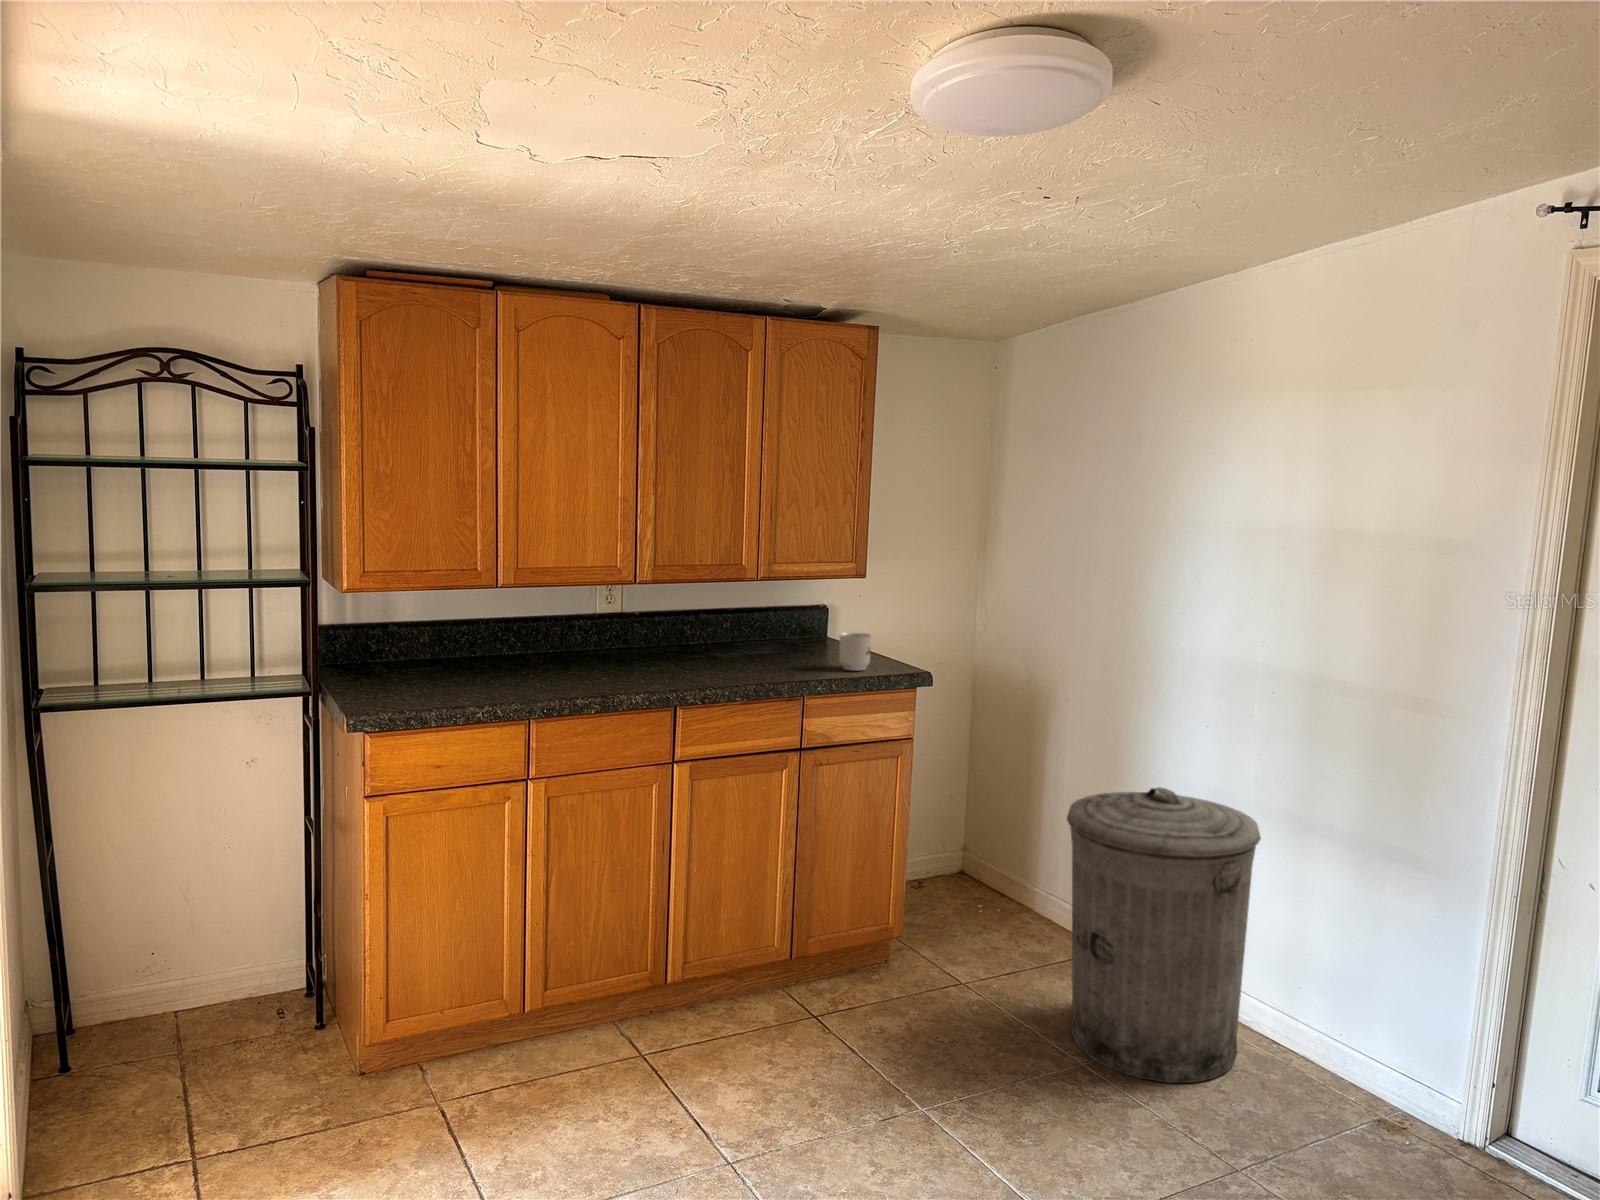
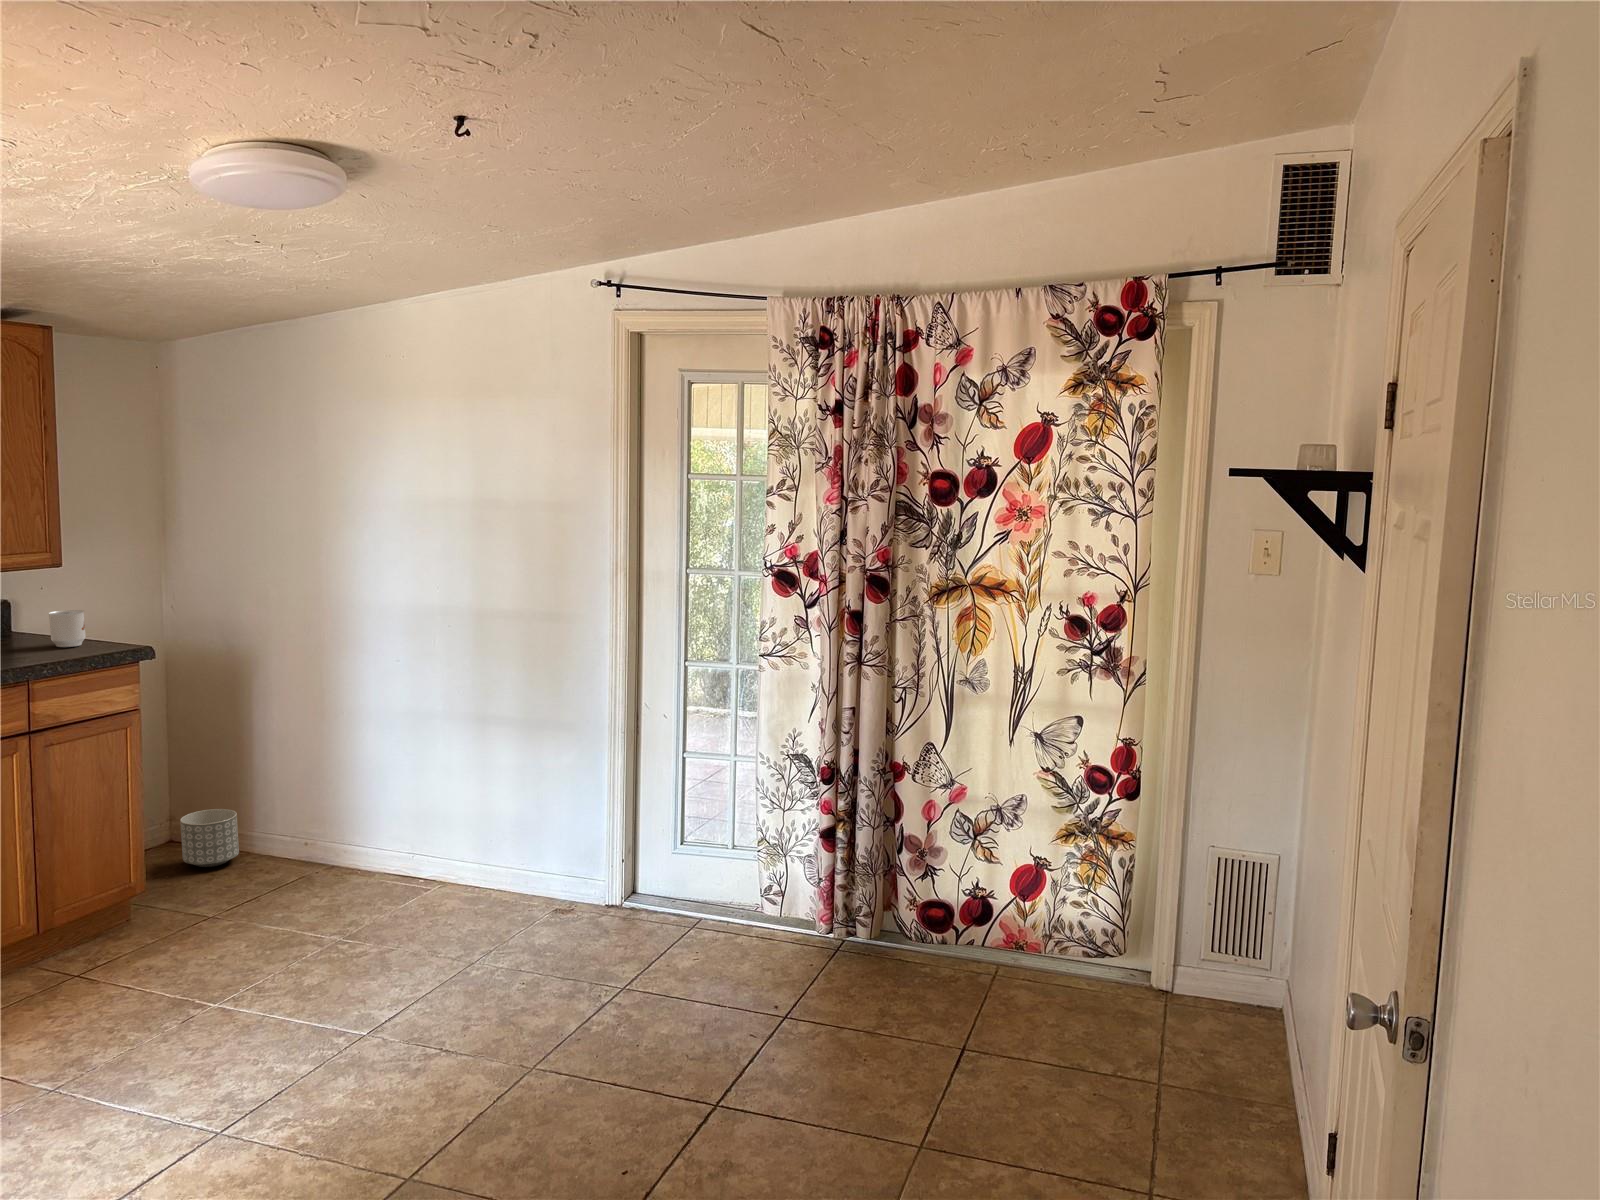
trash can: present [1067,787,1261,1083] -> none [302,707,459,937]
planter: none [964,853,1019,916] -> present [180,809,239,867]

